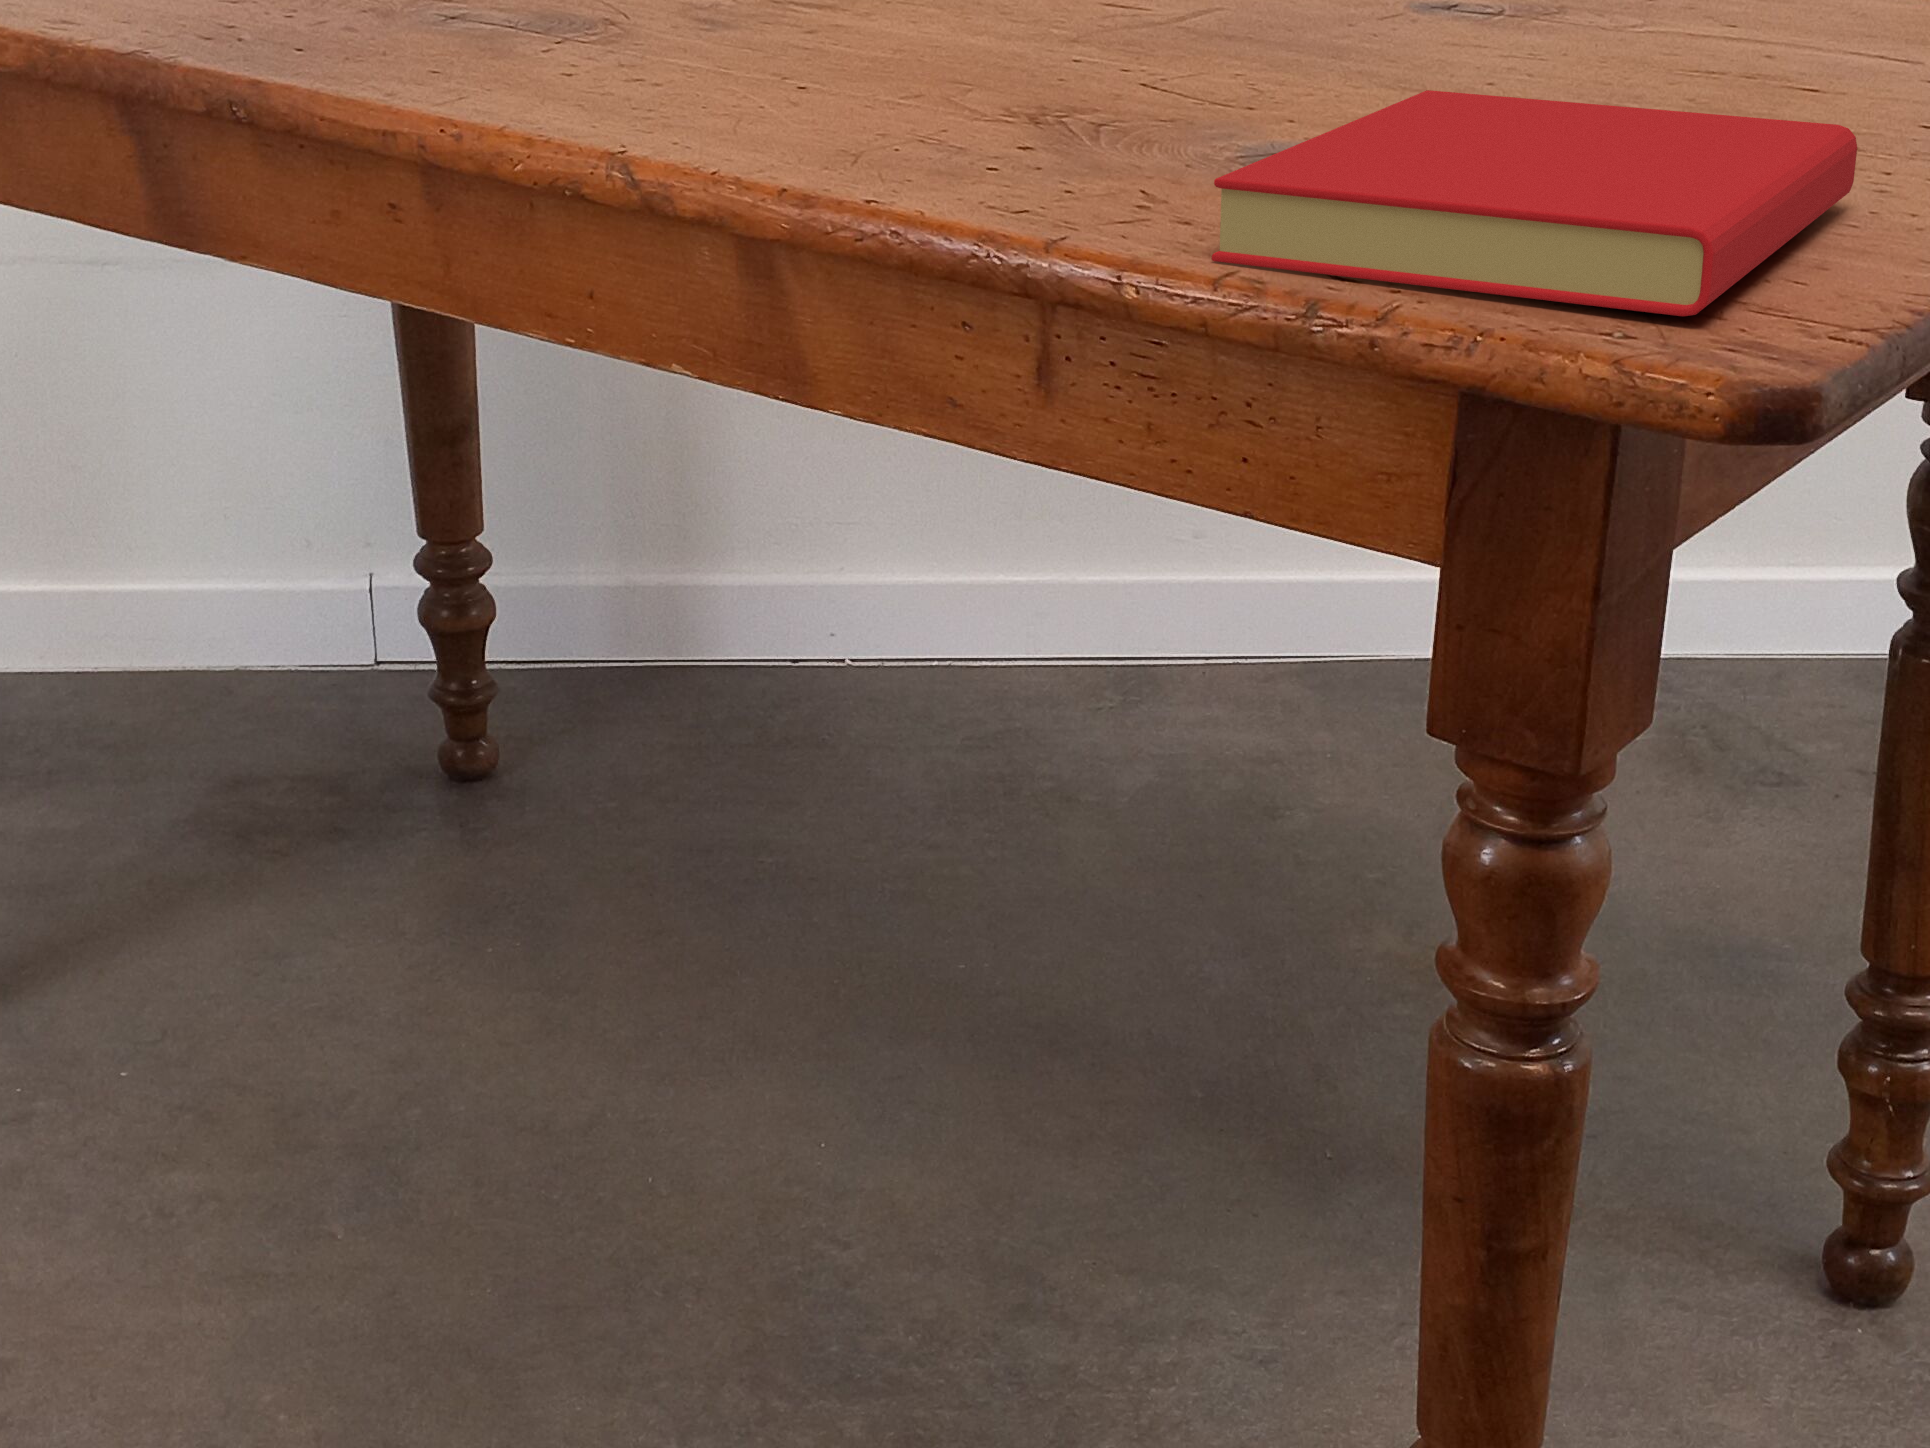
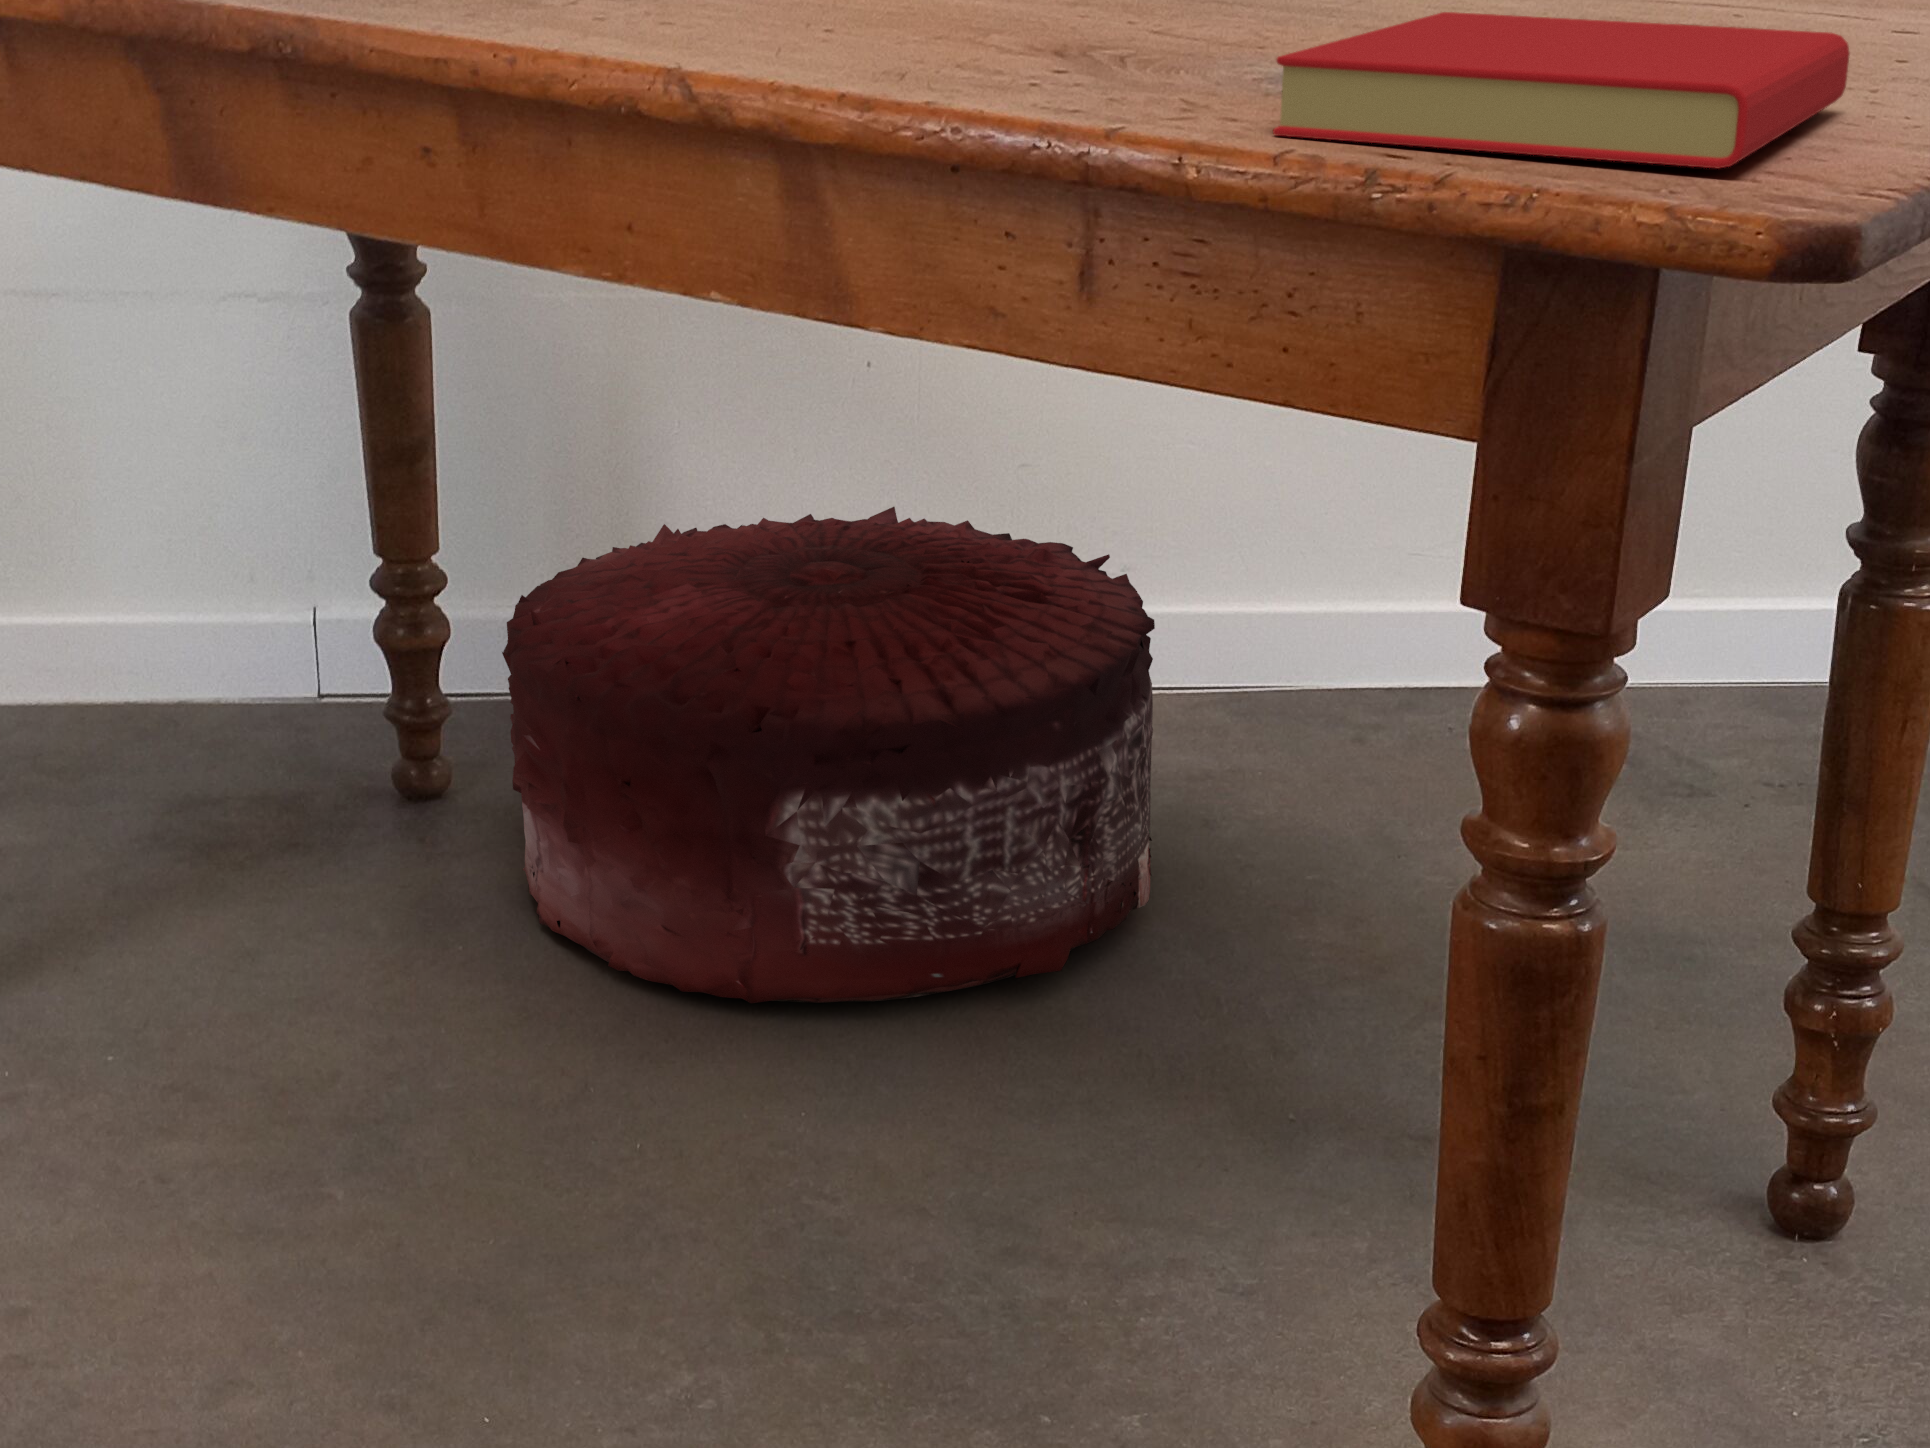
pouf: none [532,491,1202,1022] -> present [502,507,1155,1003]

